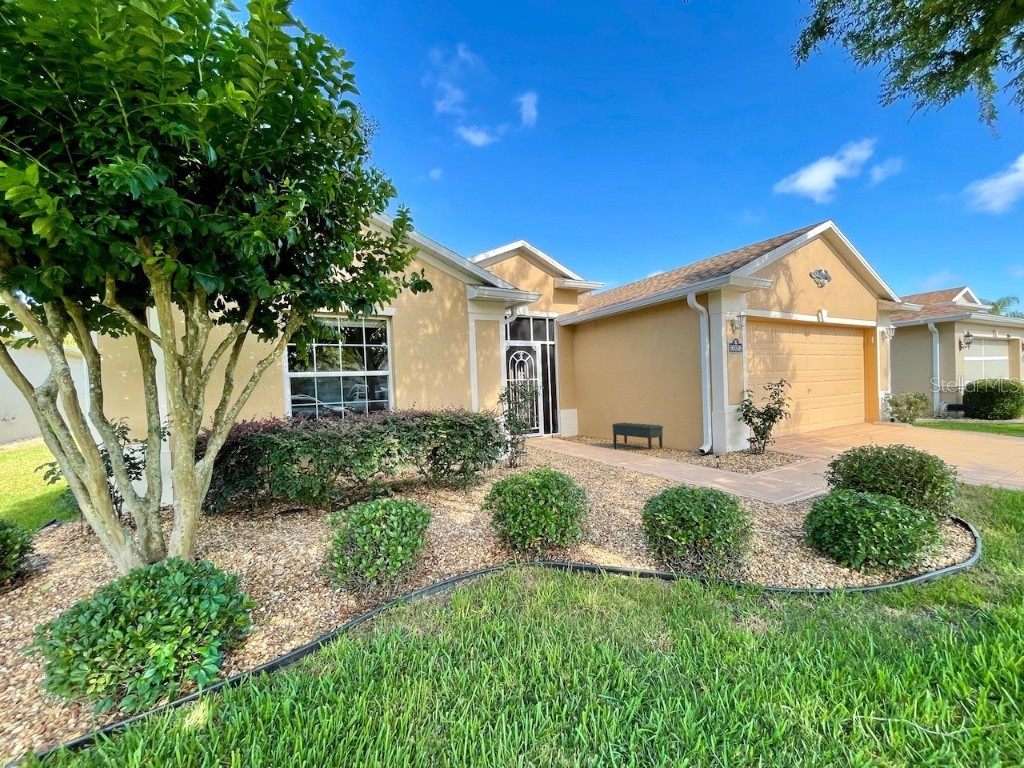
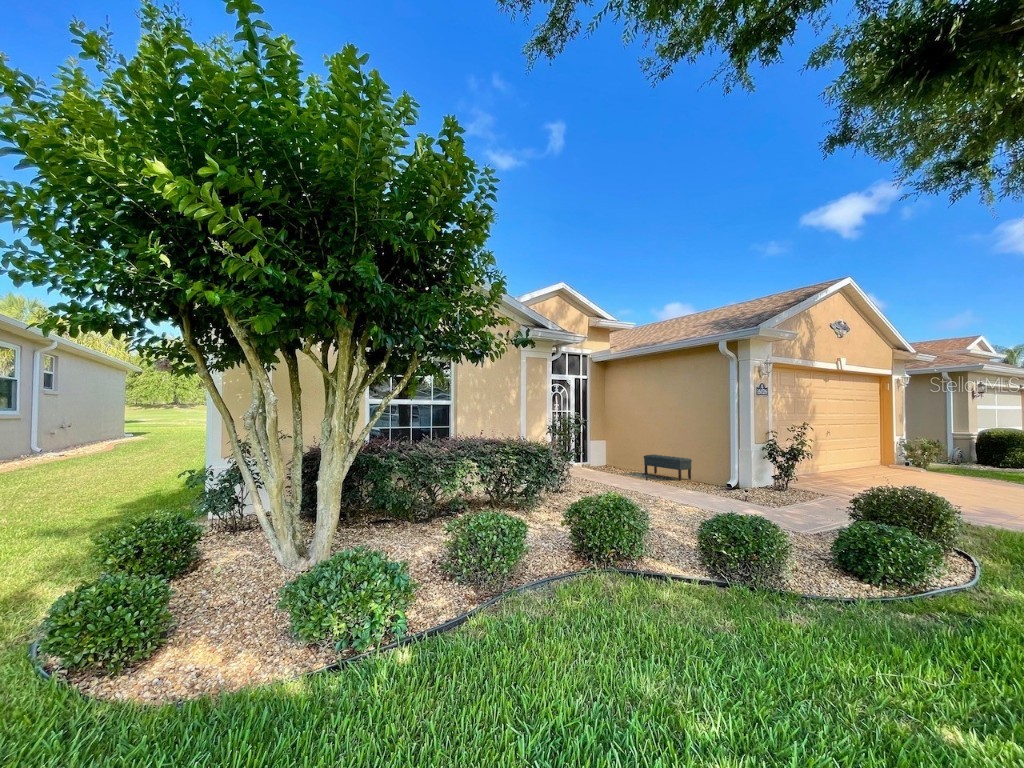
lounge chair: present [947,397,977,418] -> none [955,444,990,464]

